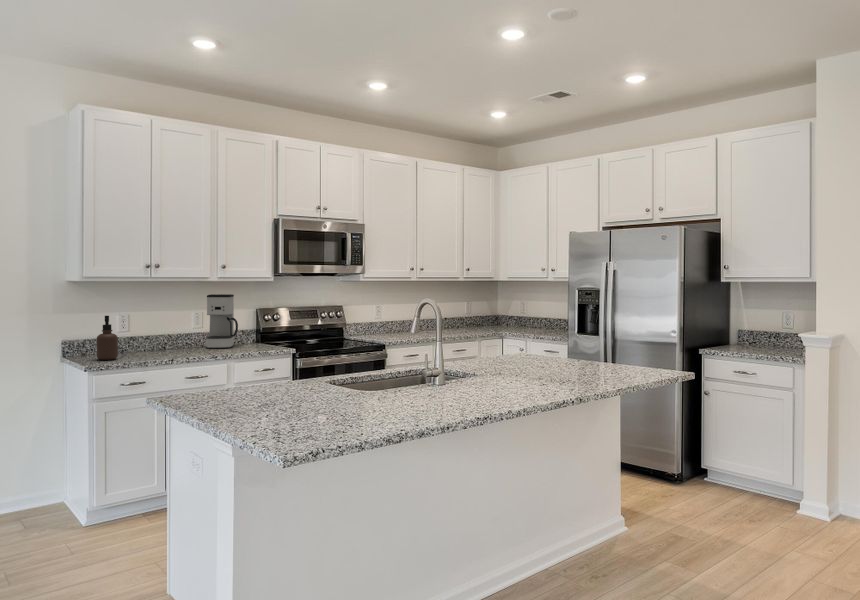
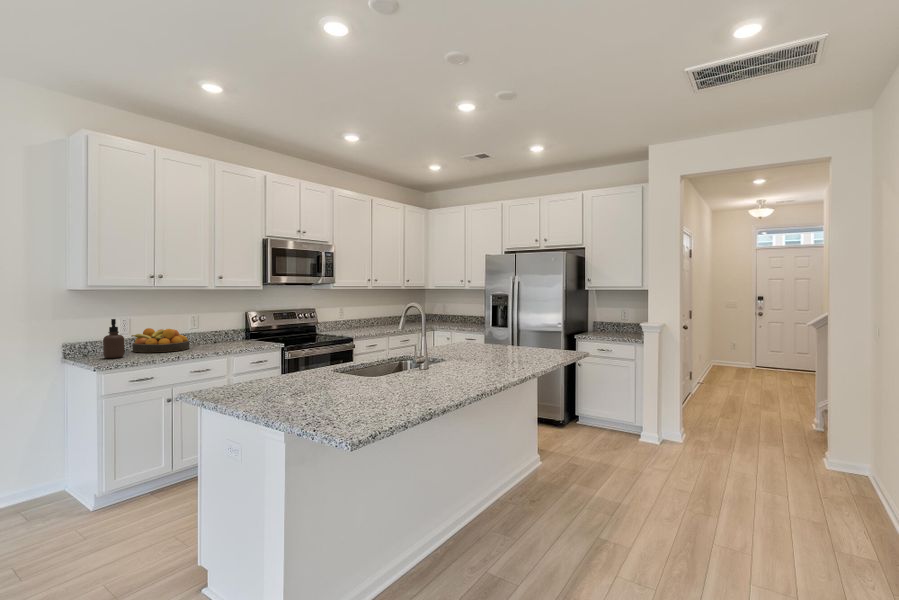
coffee maker: present [206,294,238,348] -> none [203,300,232,345]
fruit bowl: none [127,327,189,355] -> present [132,328,189,352]

